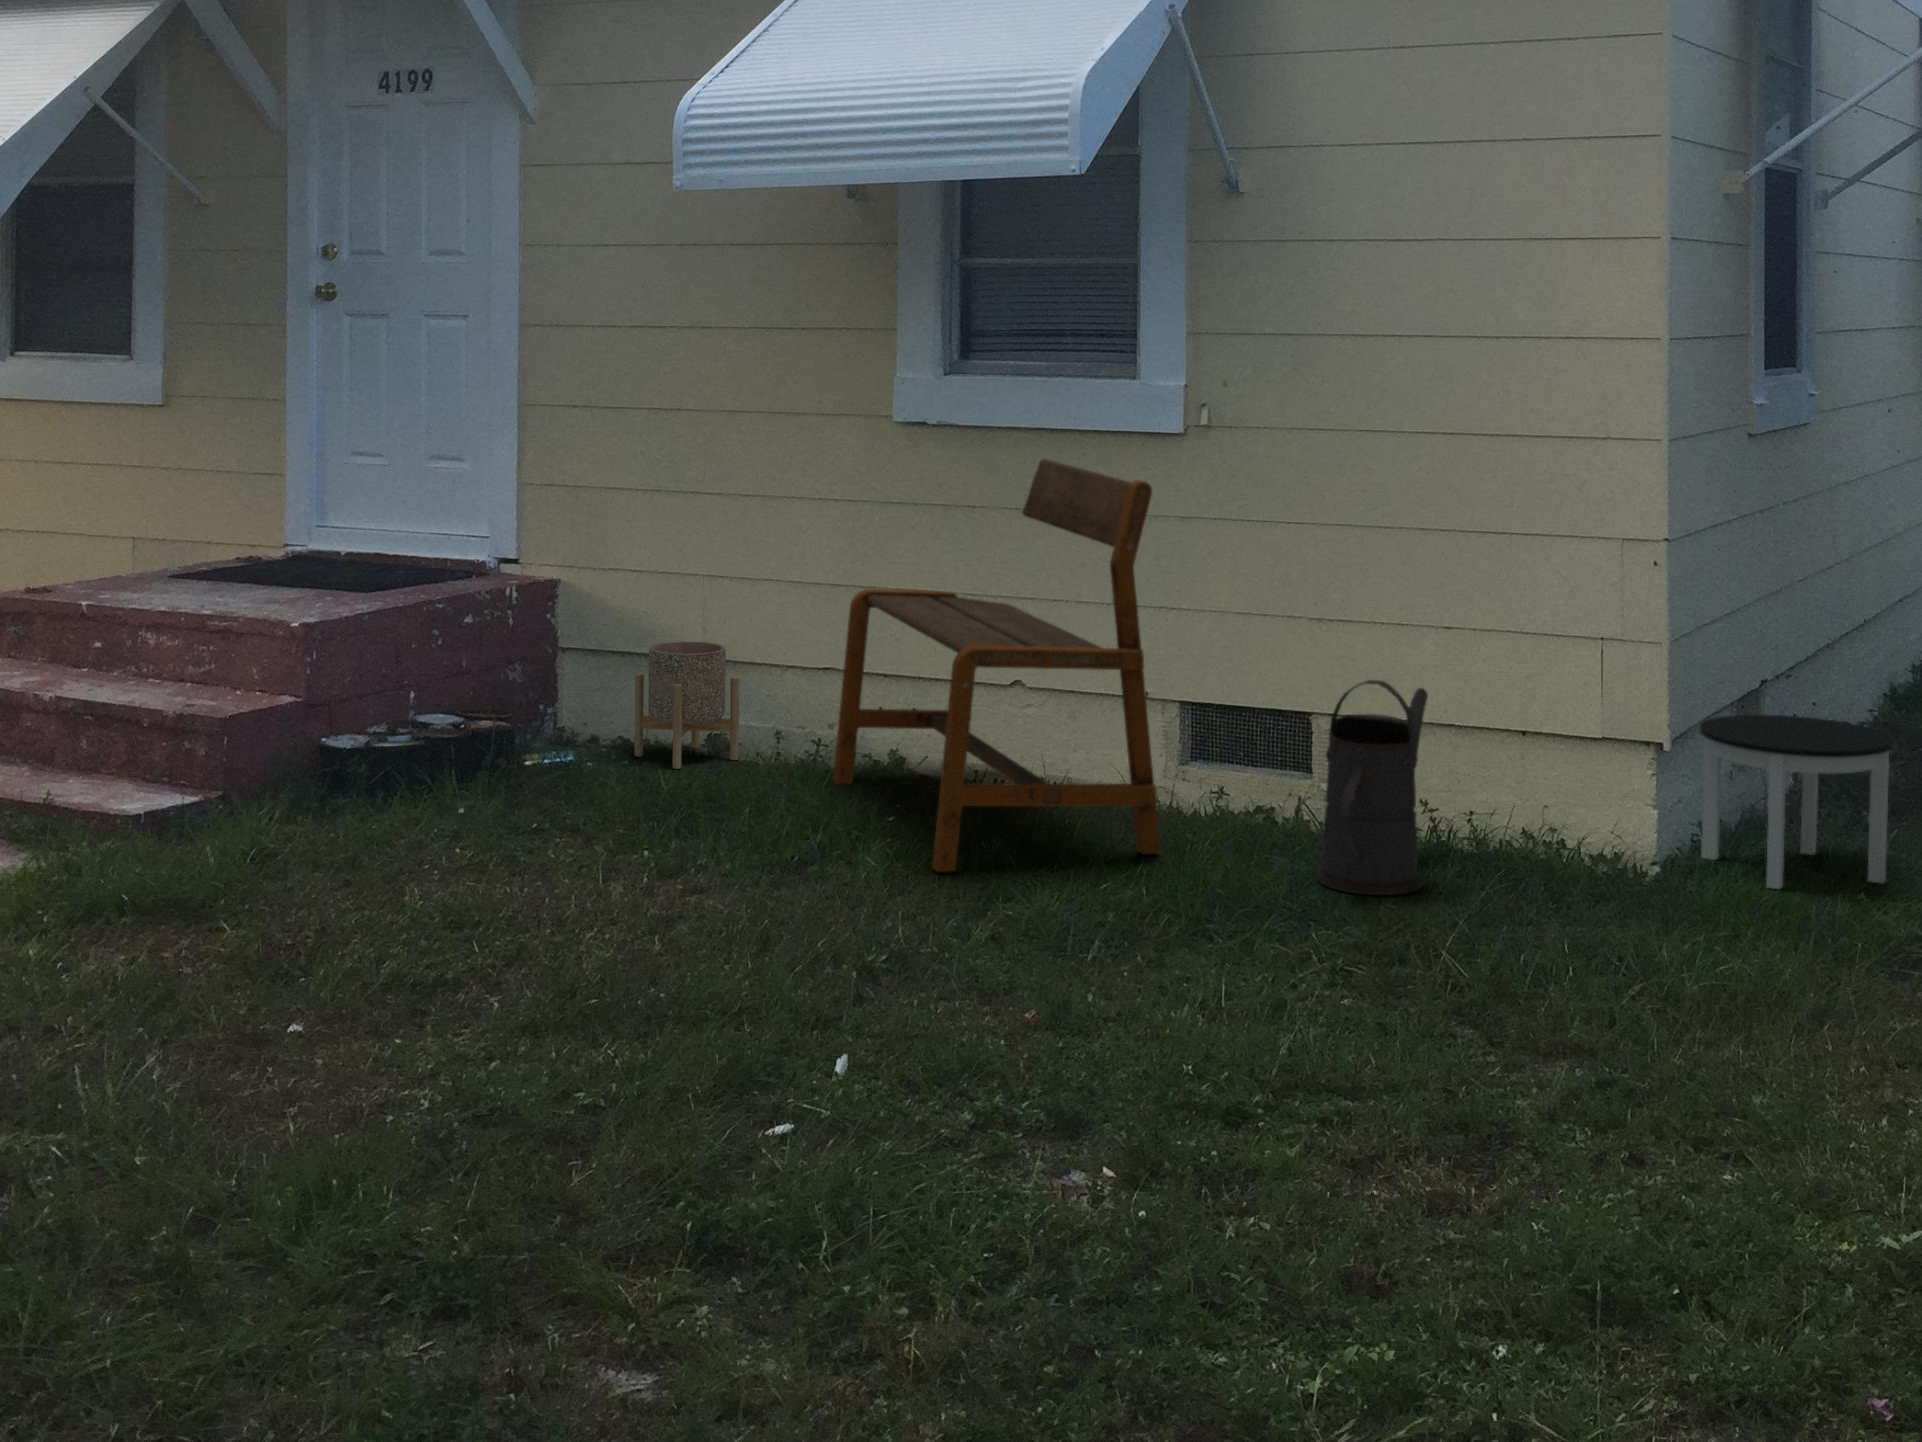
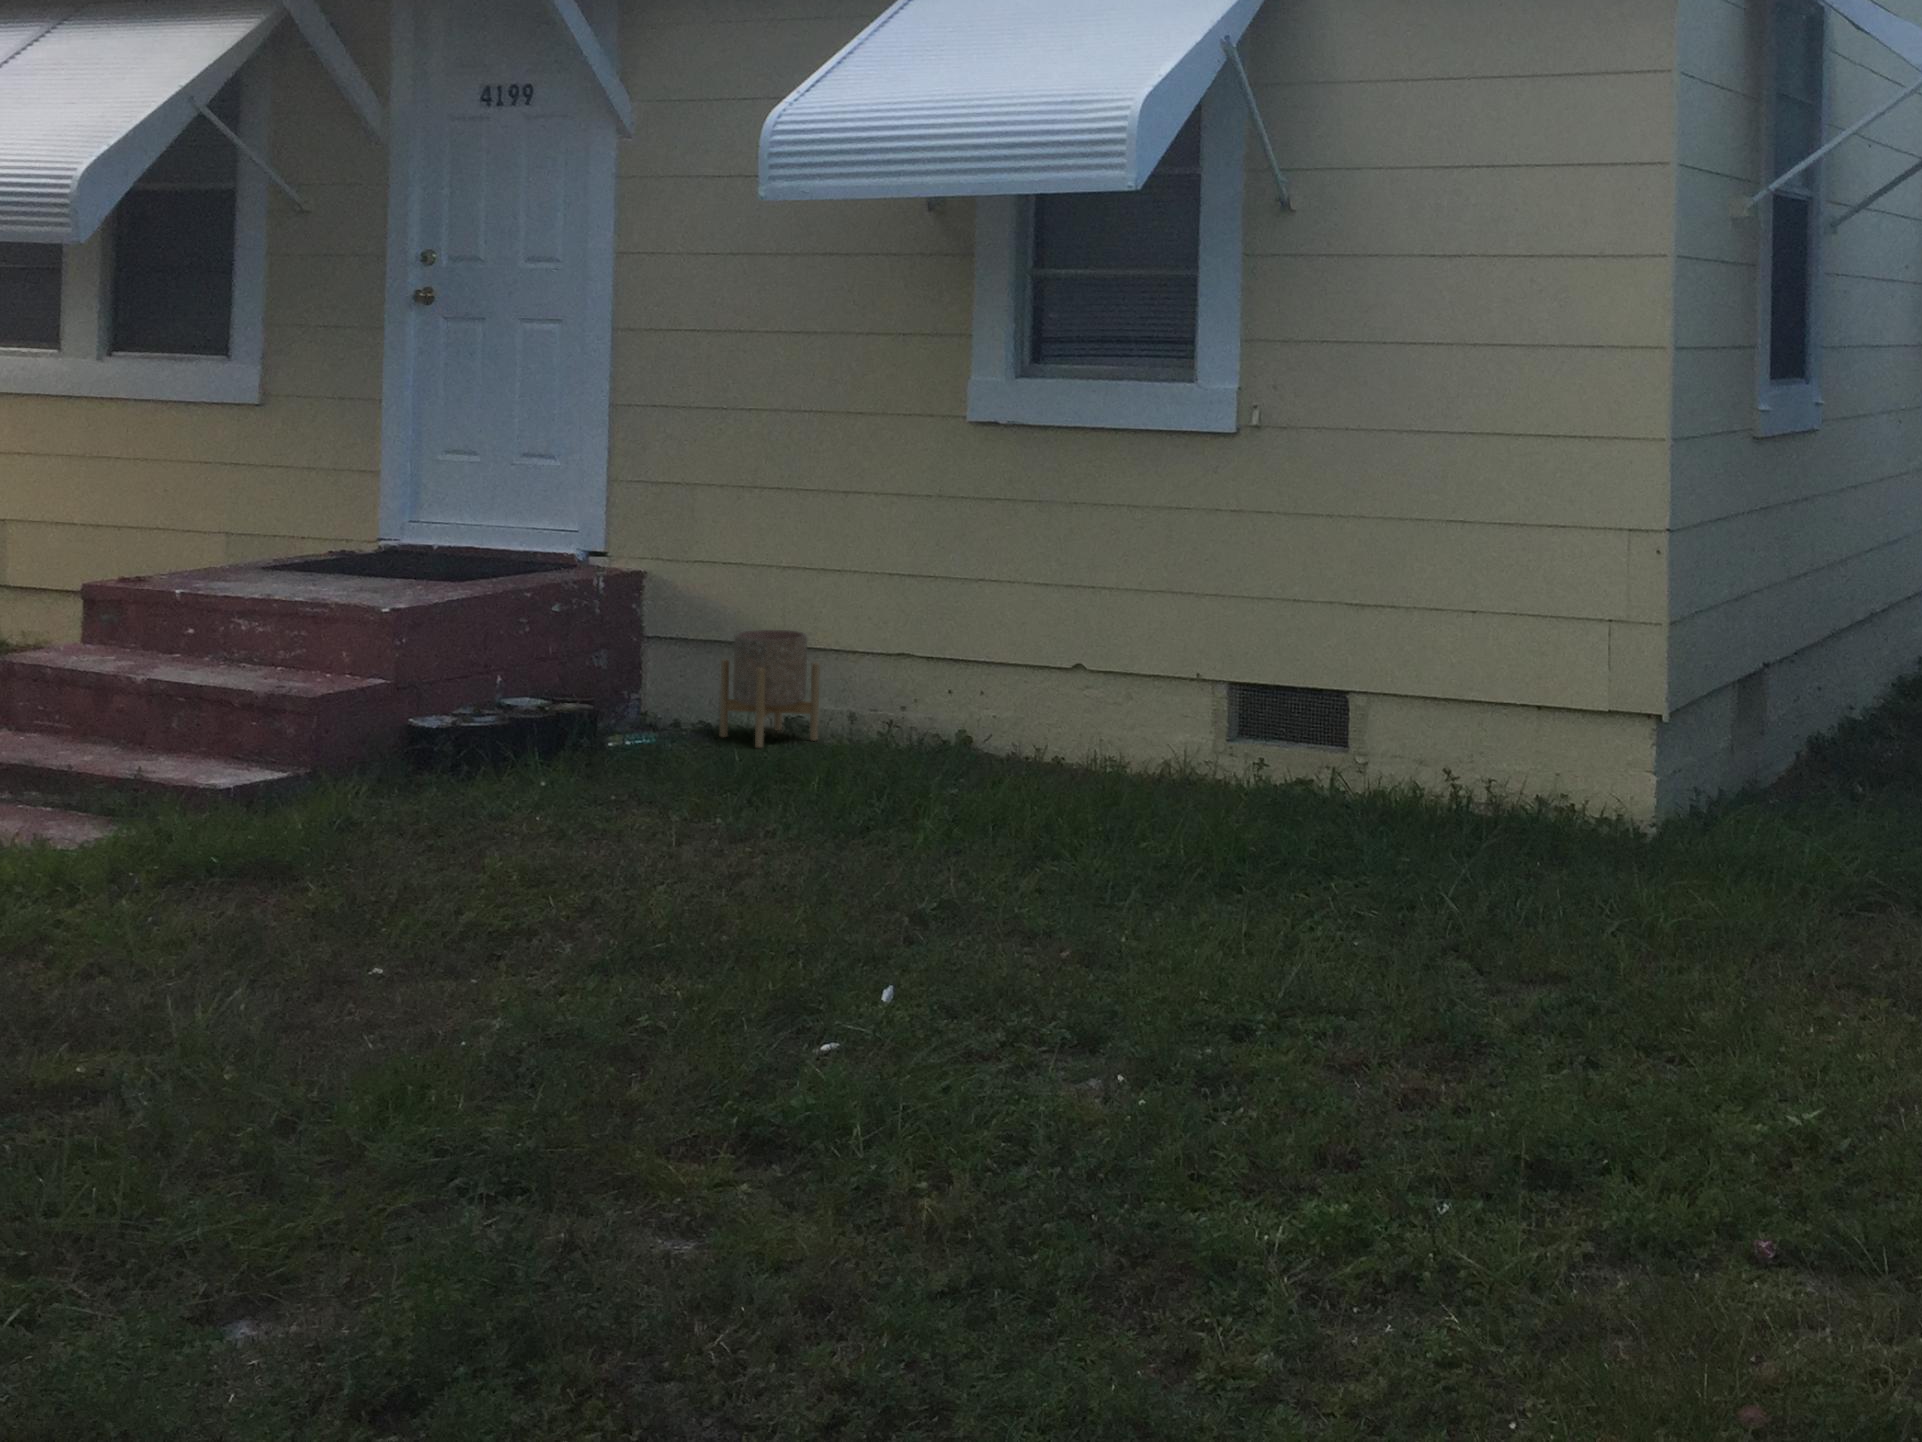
bench: present [833,459,1160,872] -> none [905,450,1203,834]
watering can: present [1317,680,1428,895] -> none [1343,658,1450,853]
round table: present [1700,715,1893,889] -> none [1693,694,1862,848]

